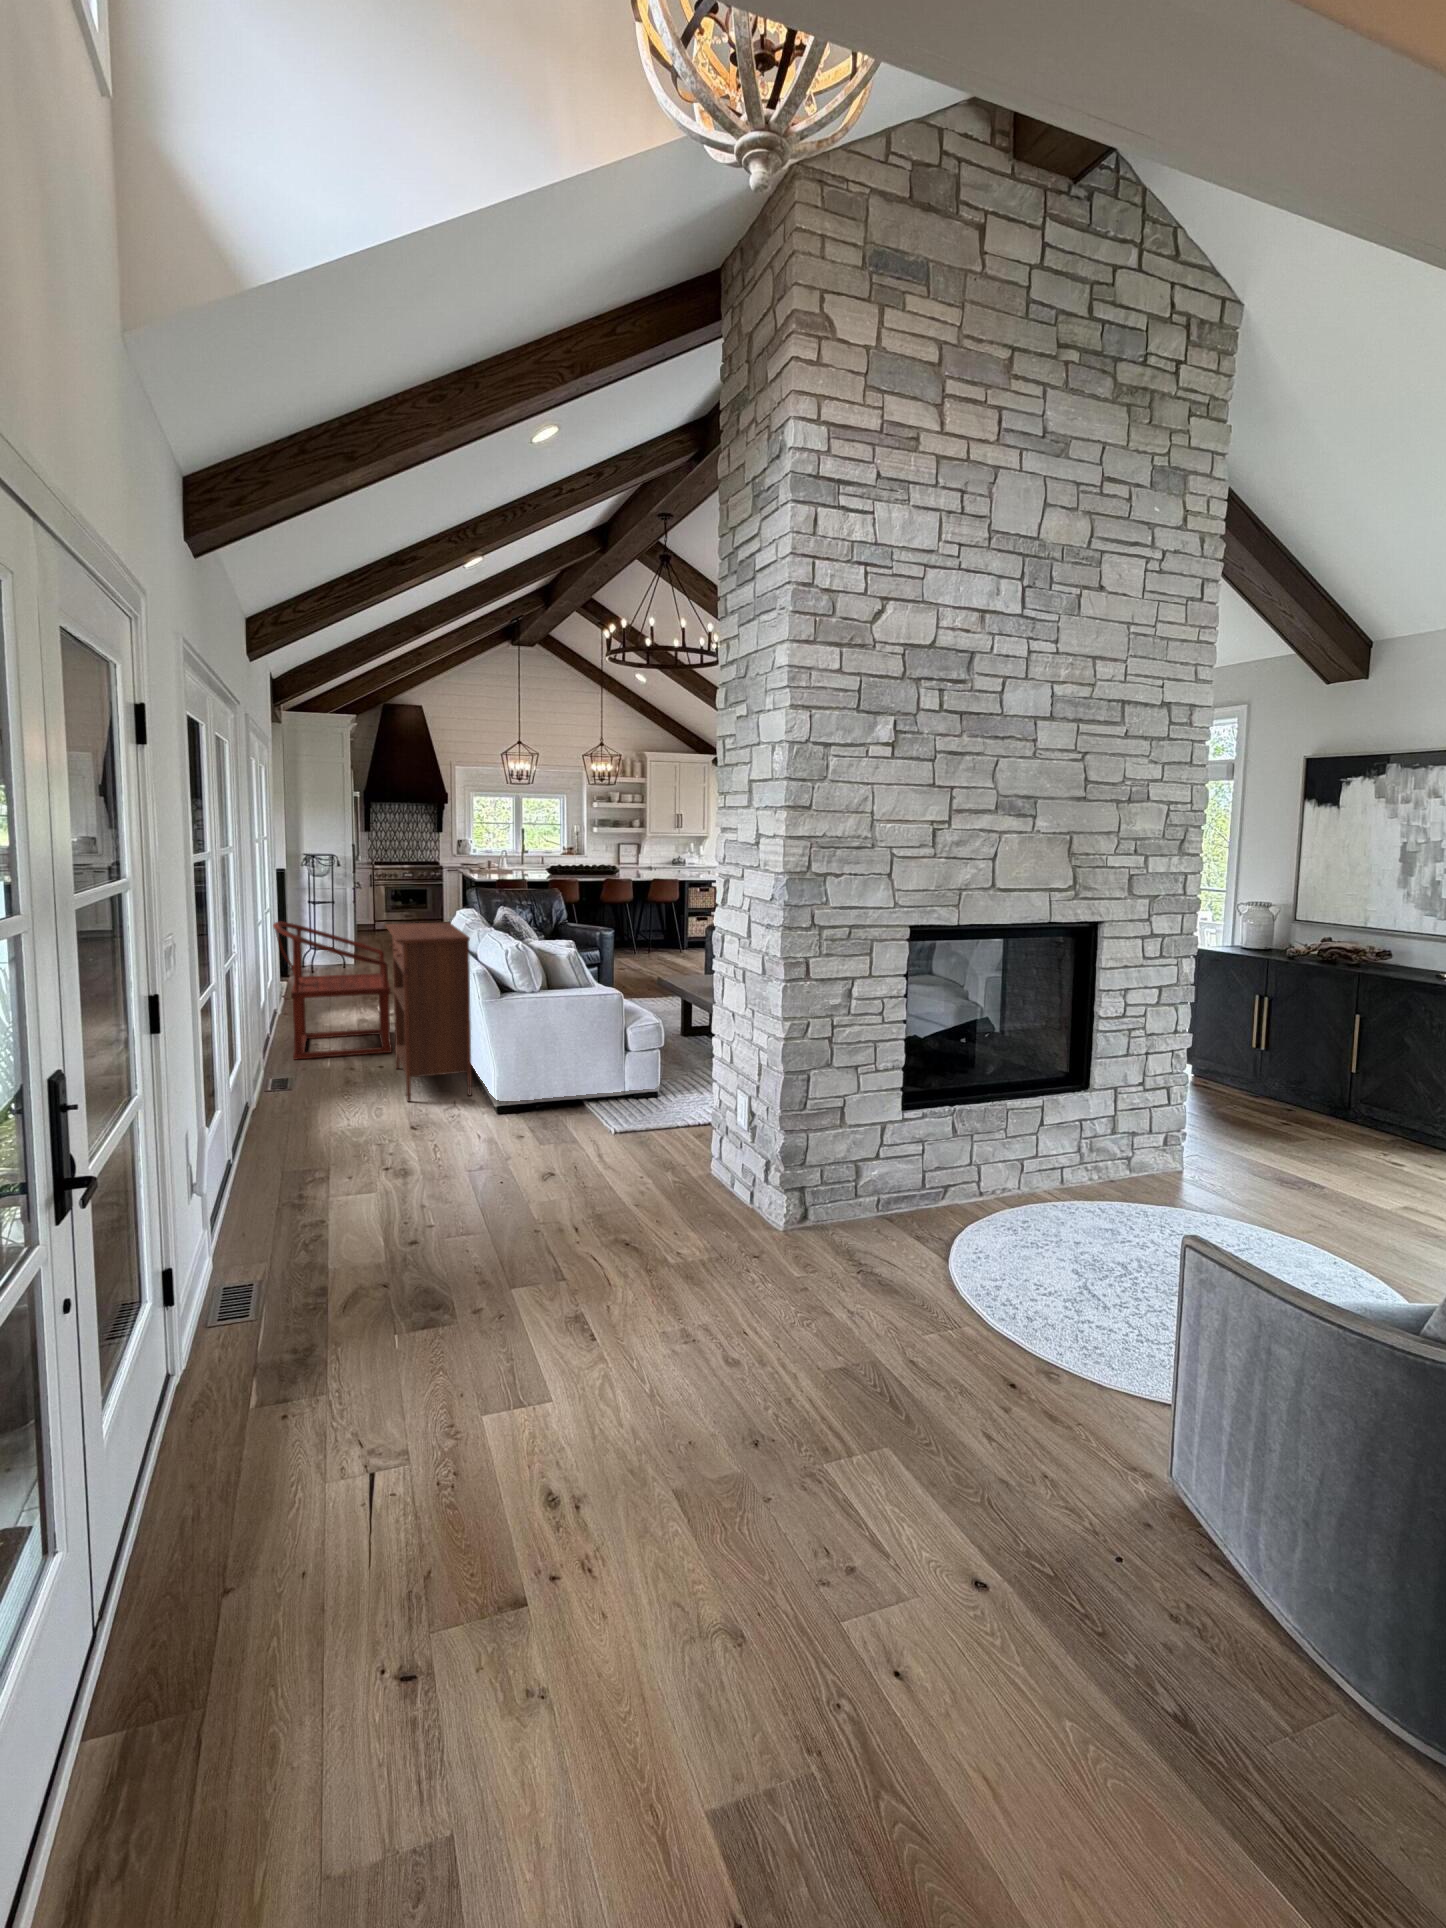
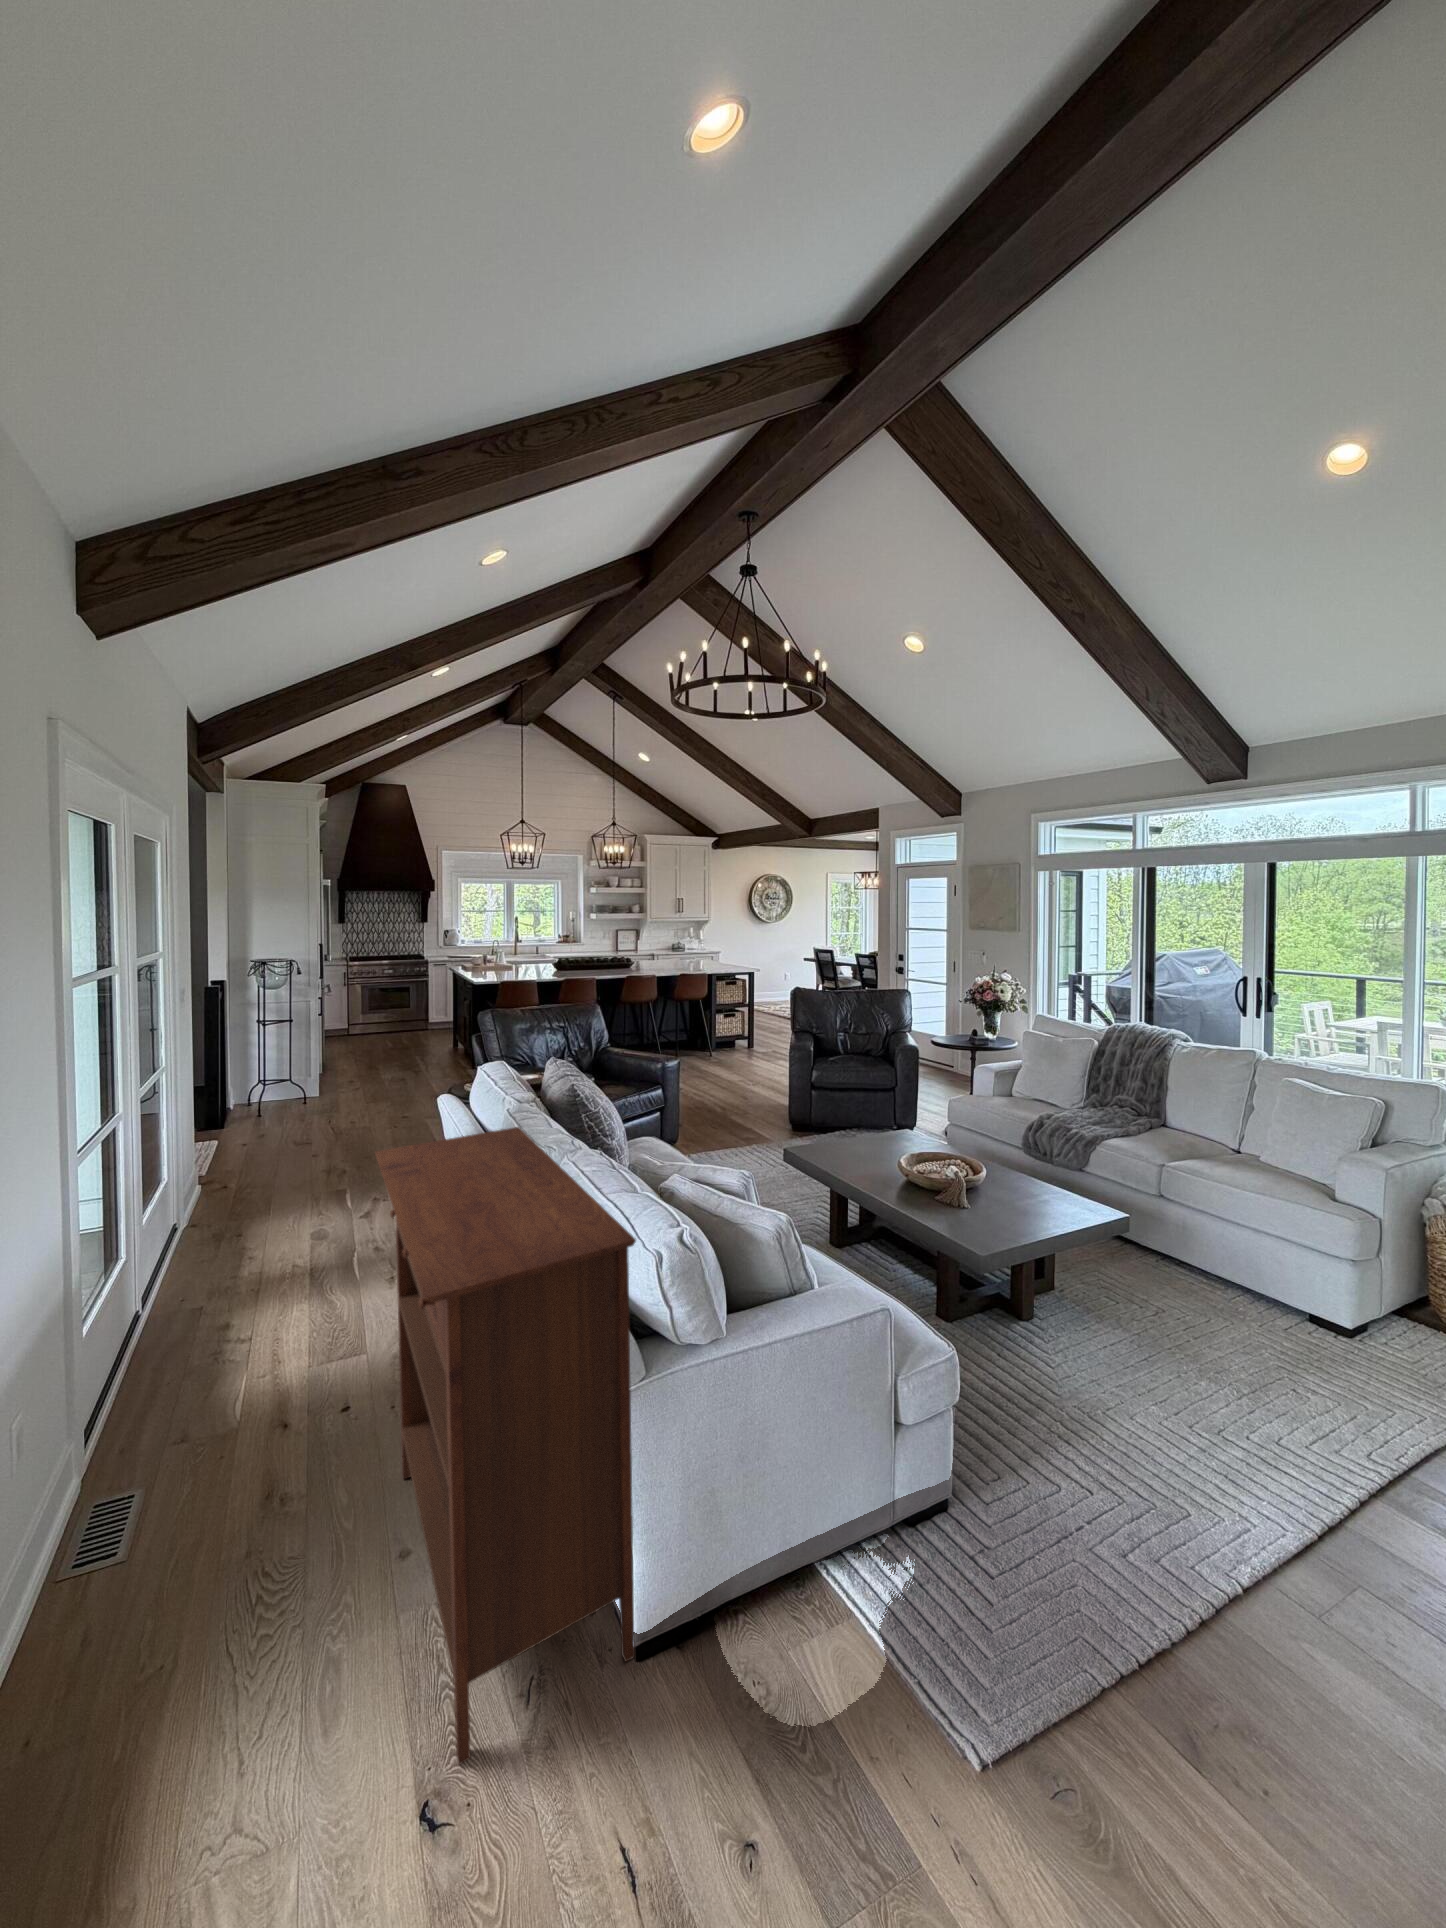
armchair: present [273,922,392,1059] -> none [119,1120,388,1456]

